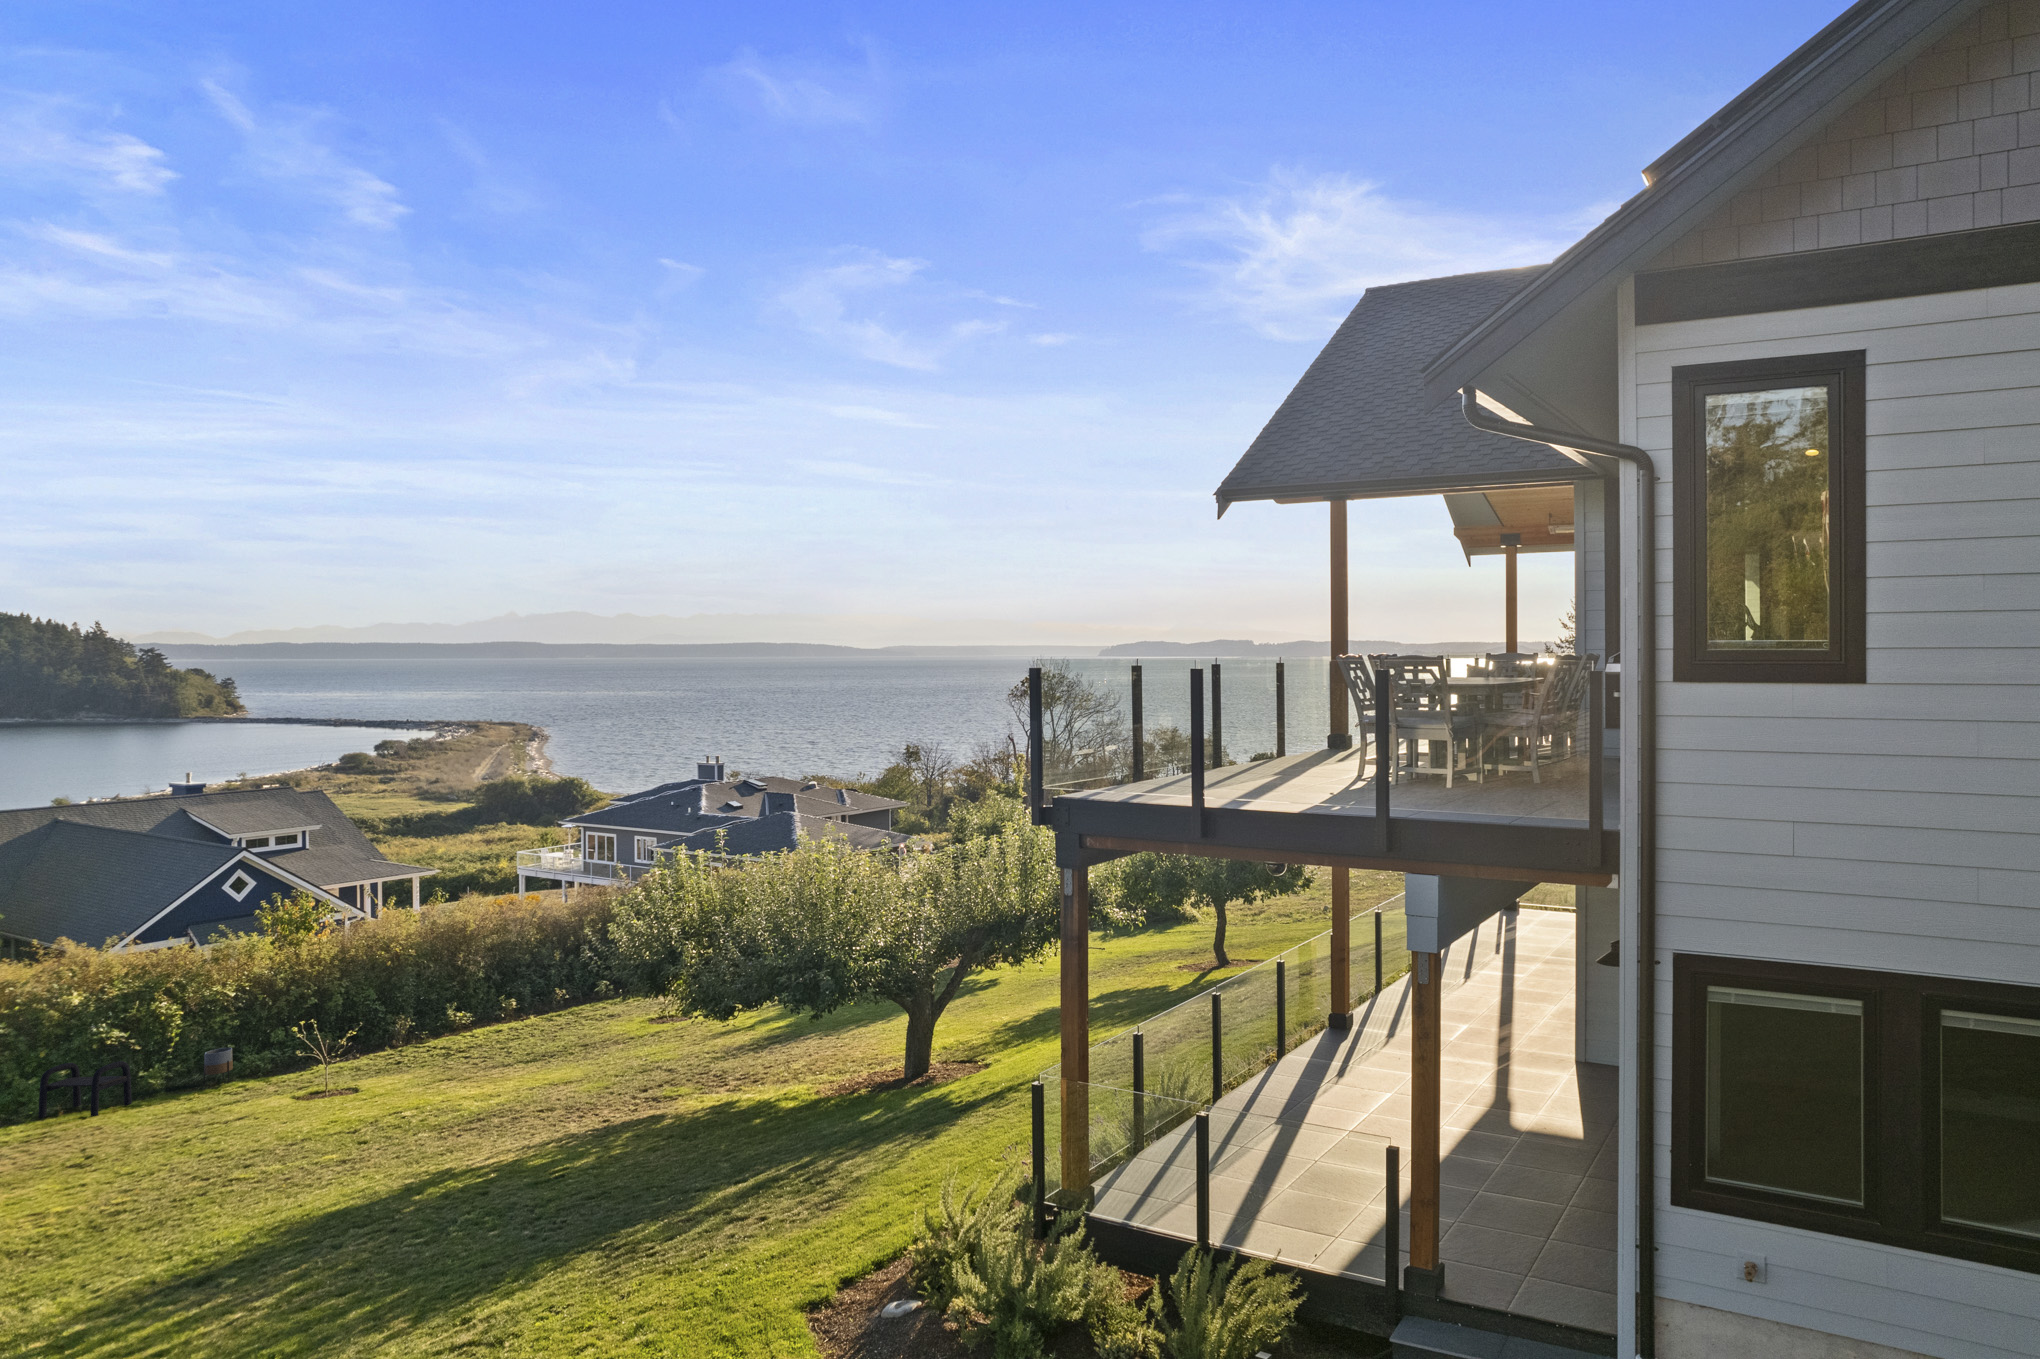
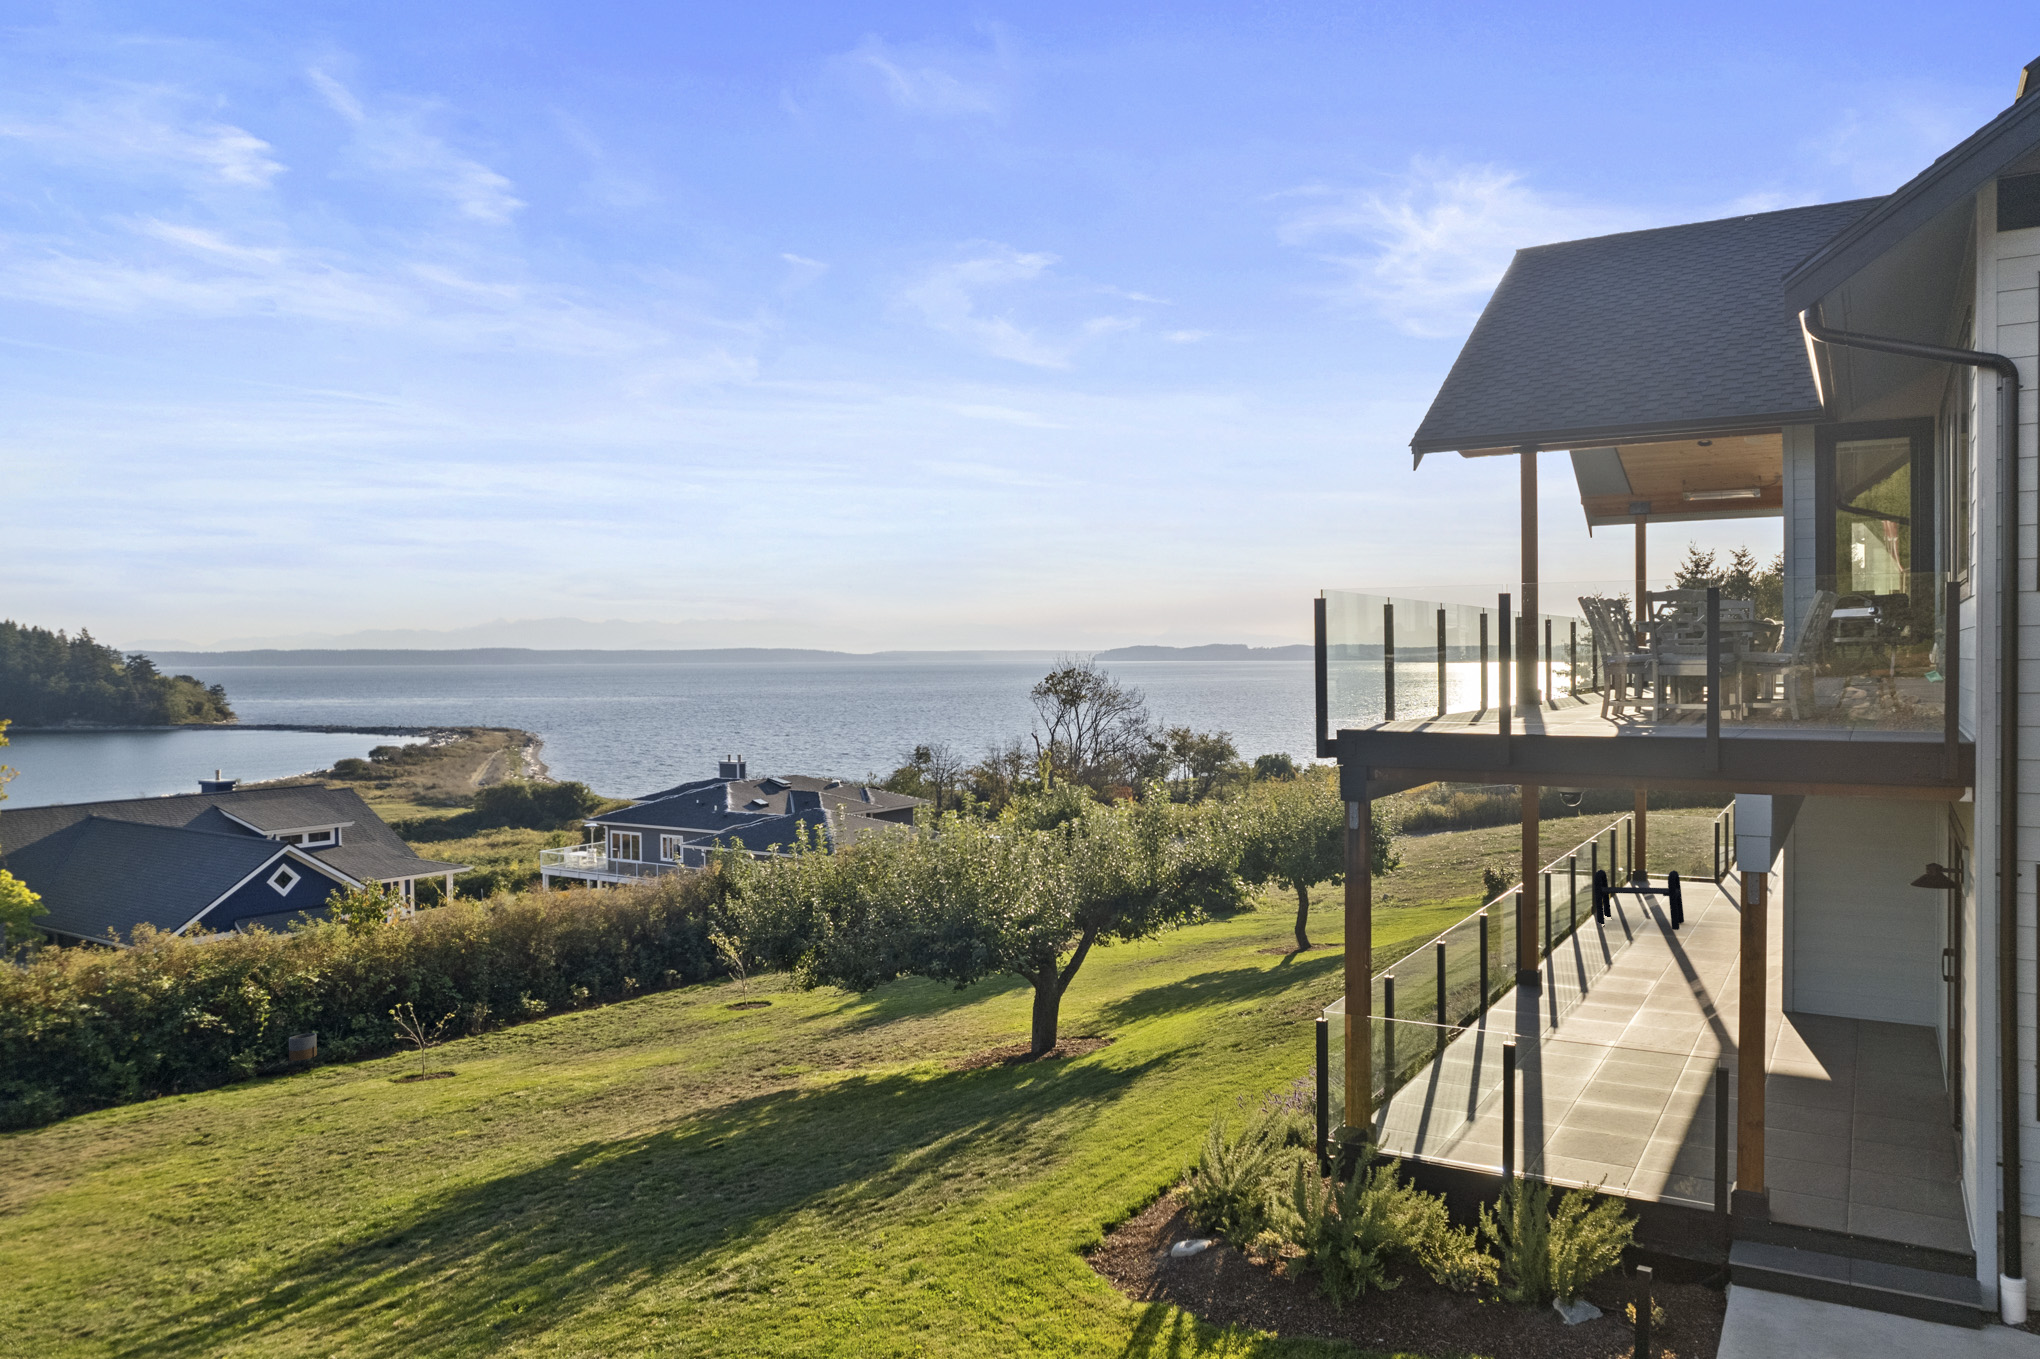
bench: present [39,1061,132,1118] -> present [1594,870,1684,930]

